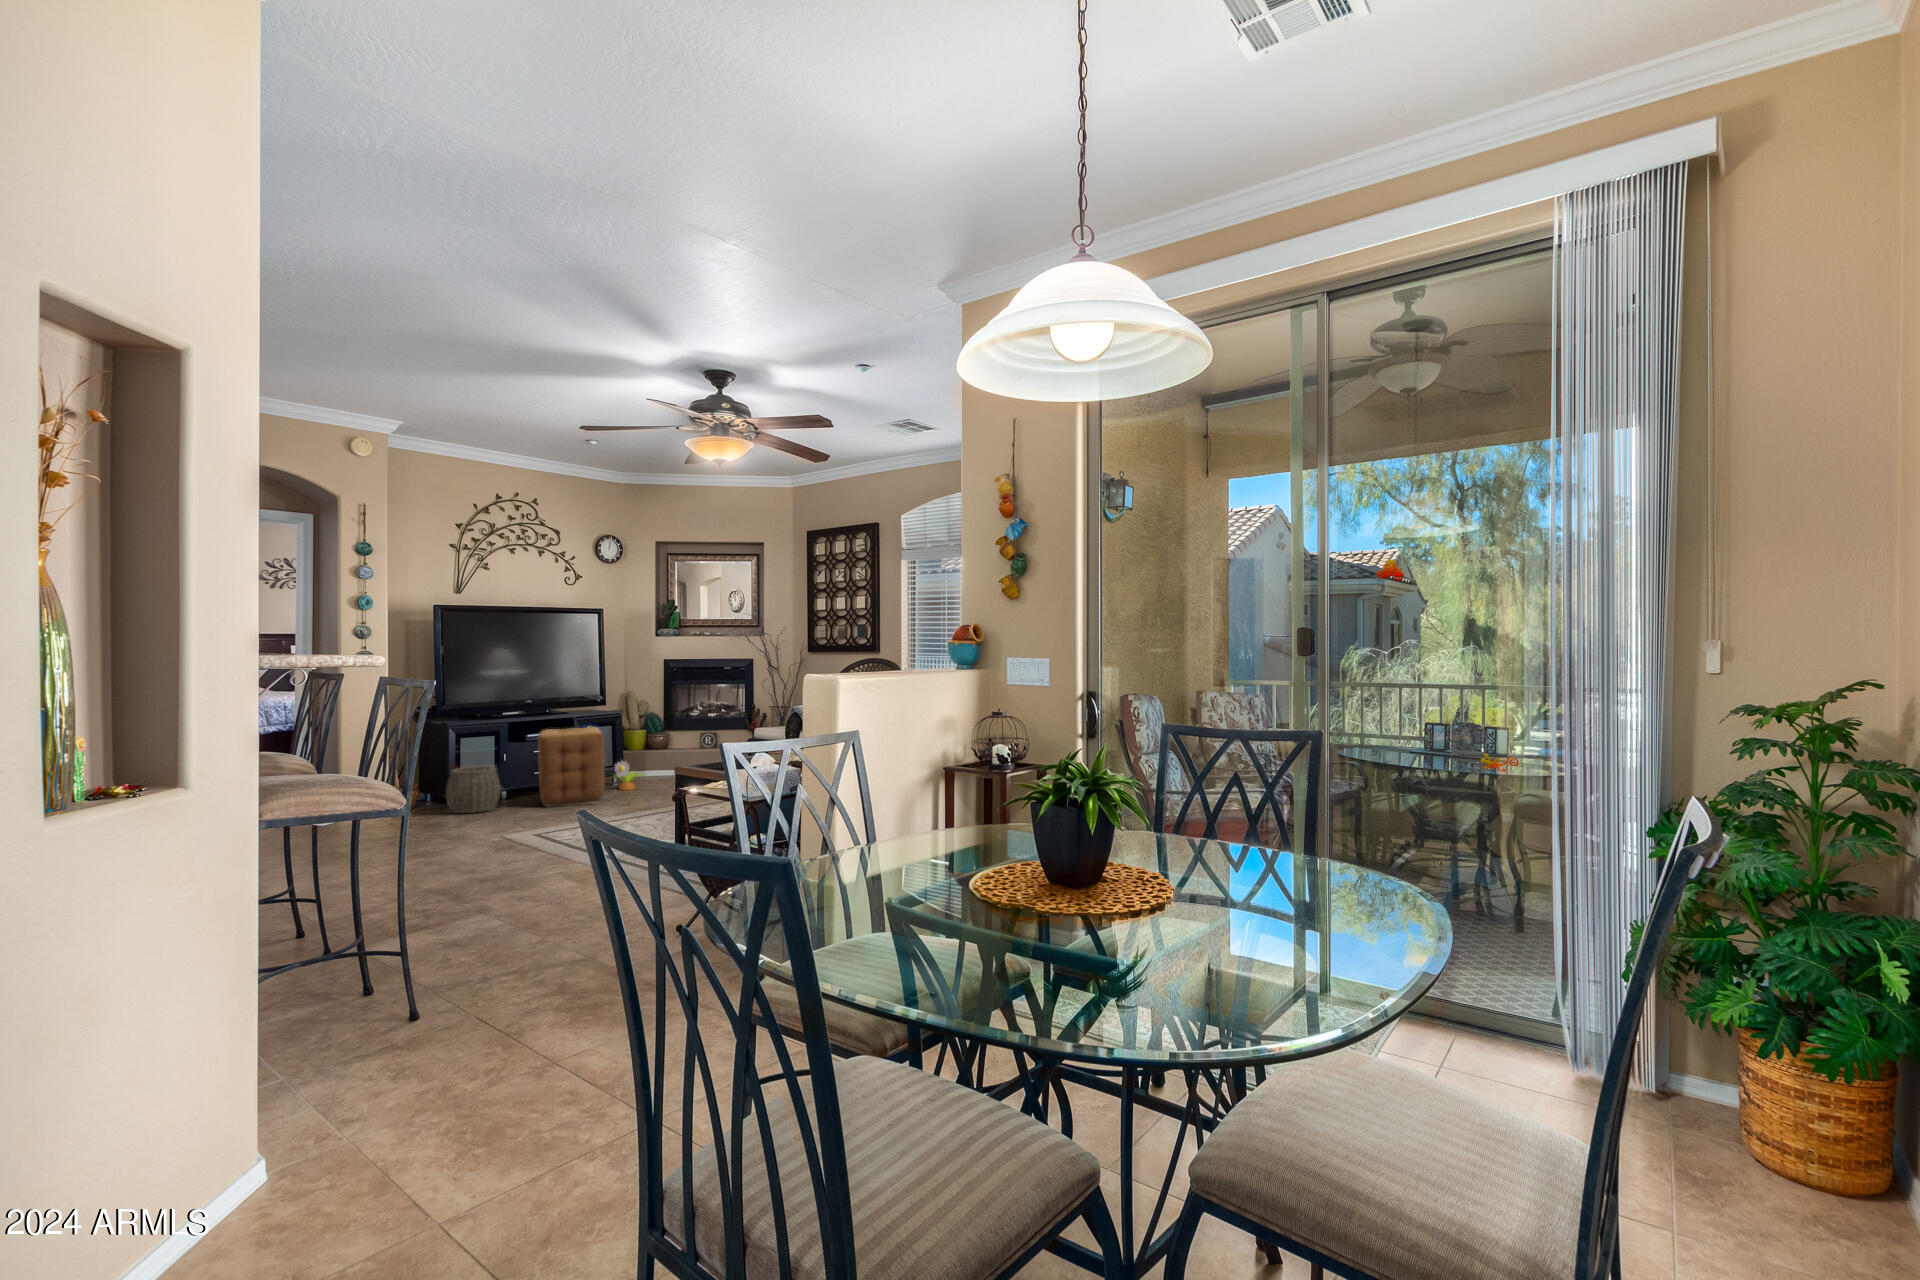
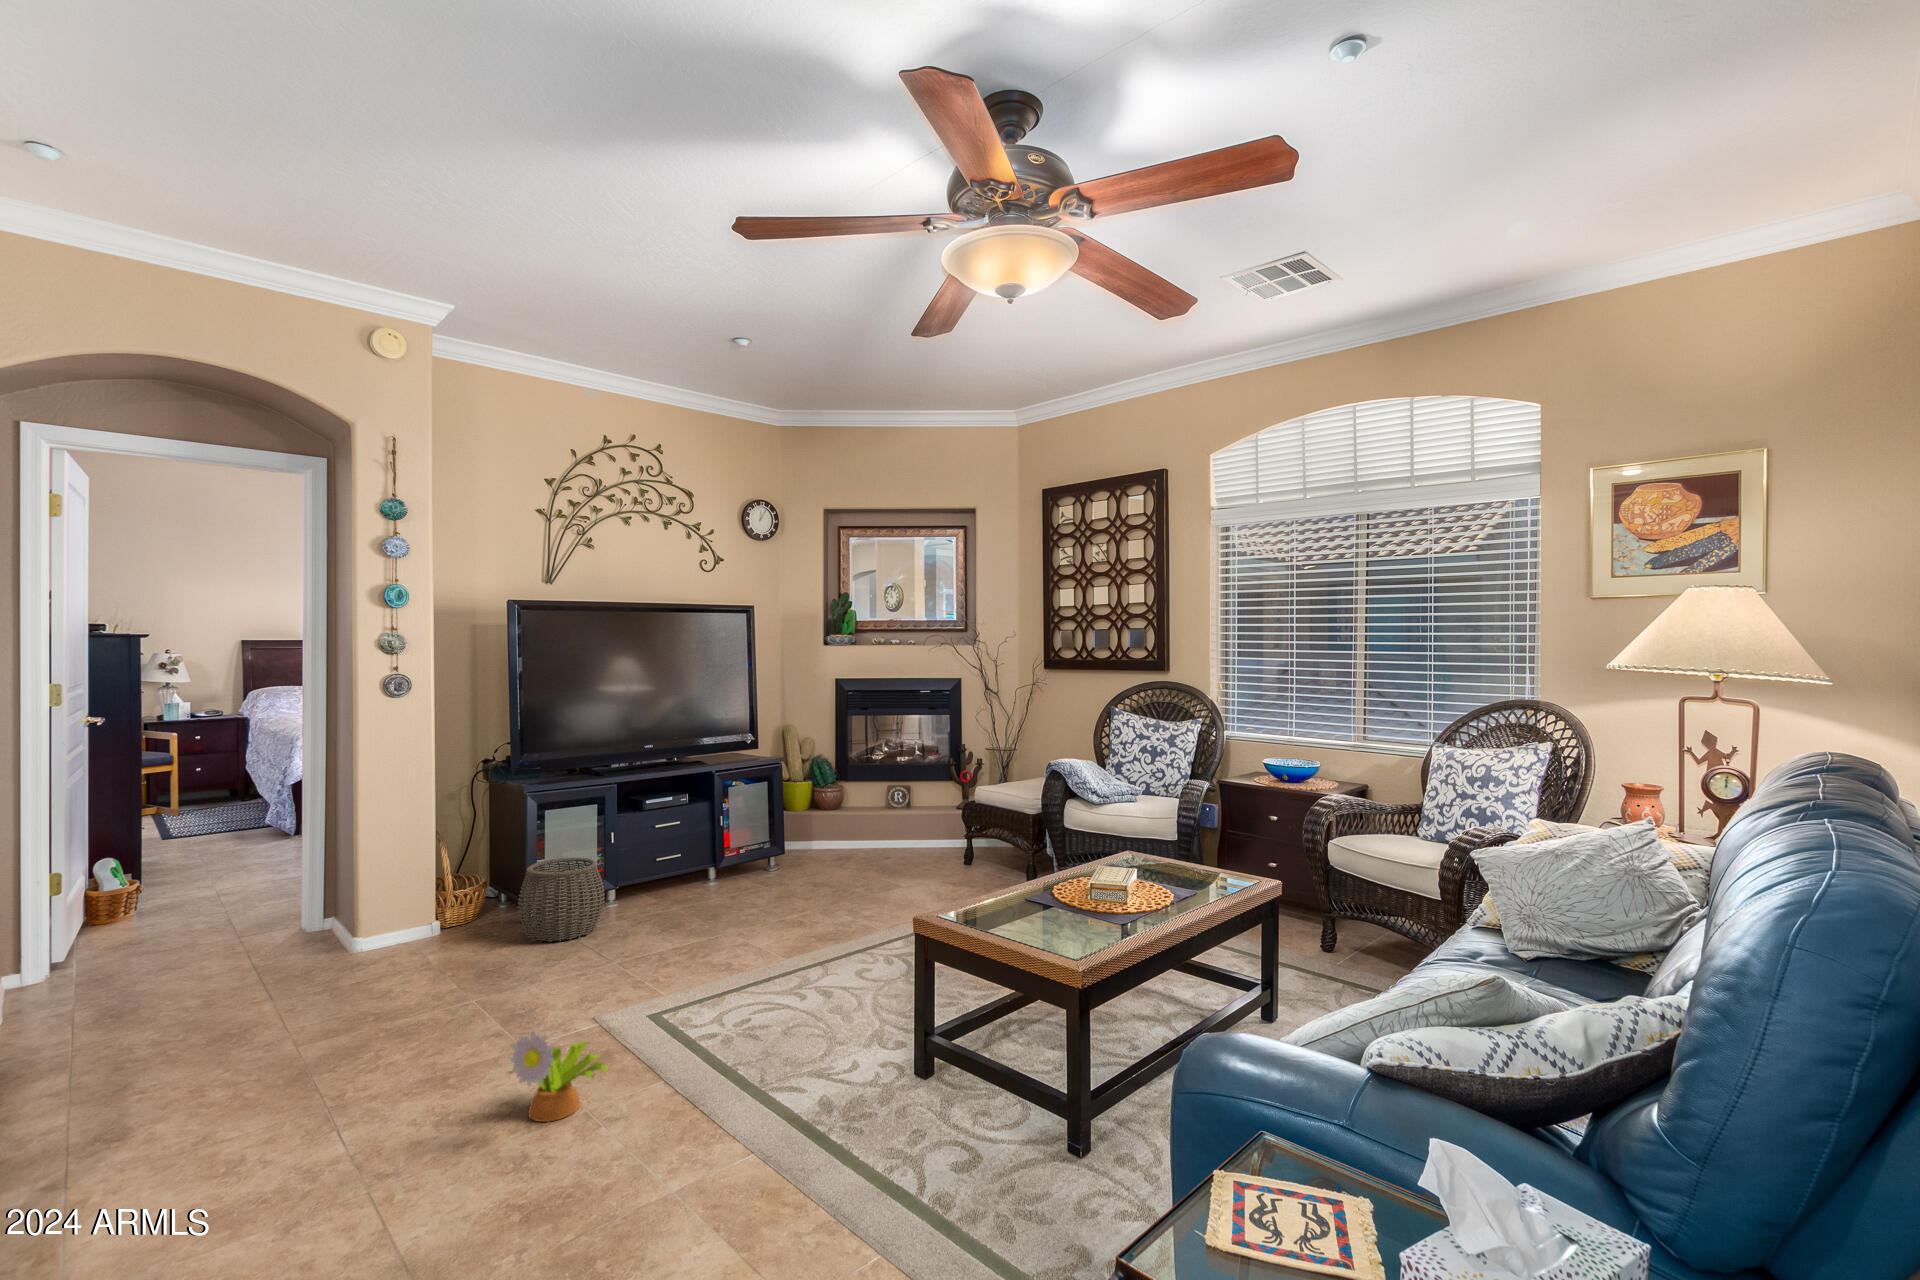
ottoman: present [538,727,605,807] -> none [662,790,764,925]
decorative plant: present [615,761,642,790] -> present [508,1031,608,1122]

